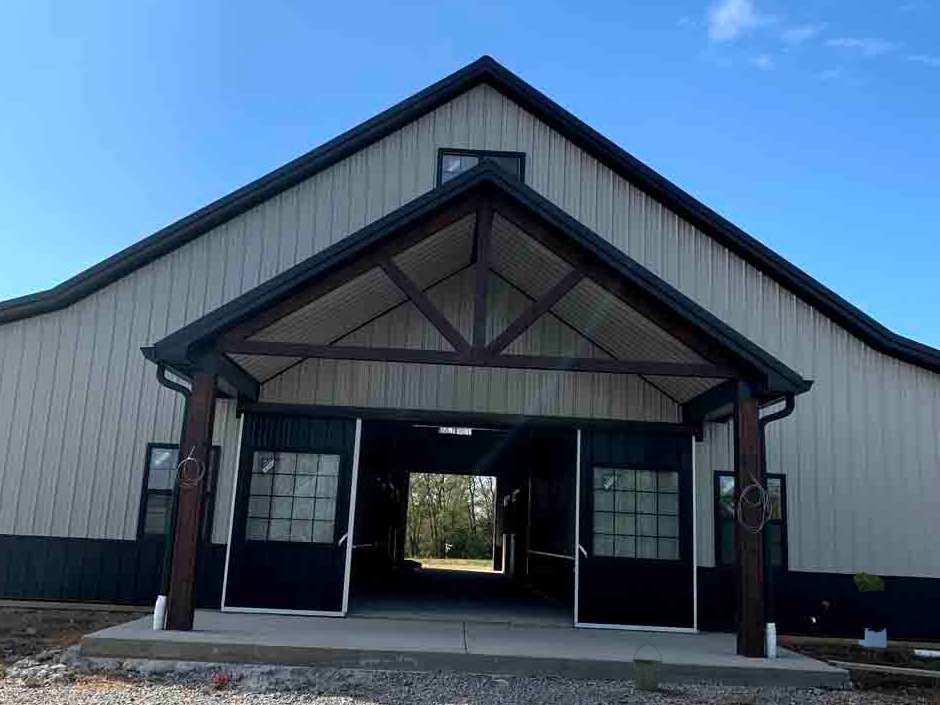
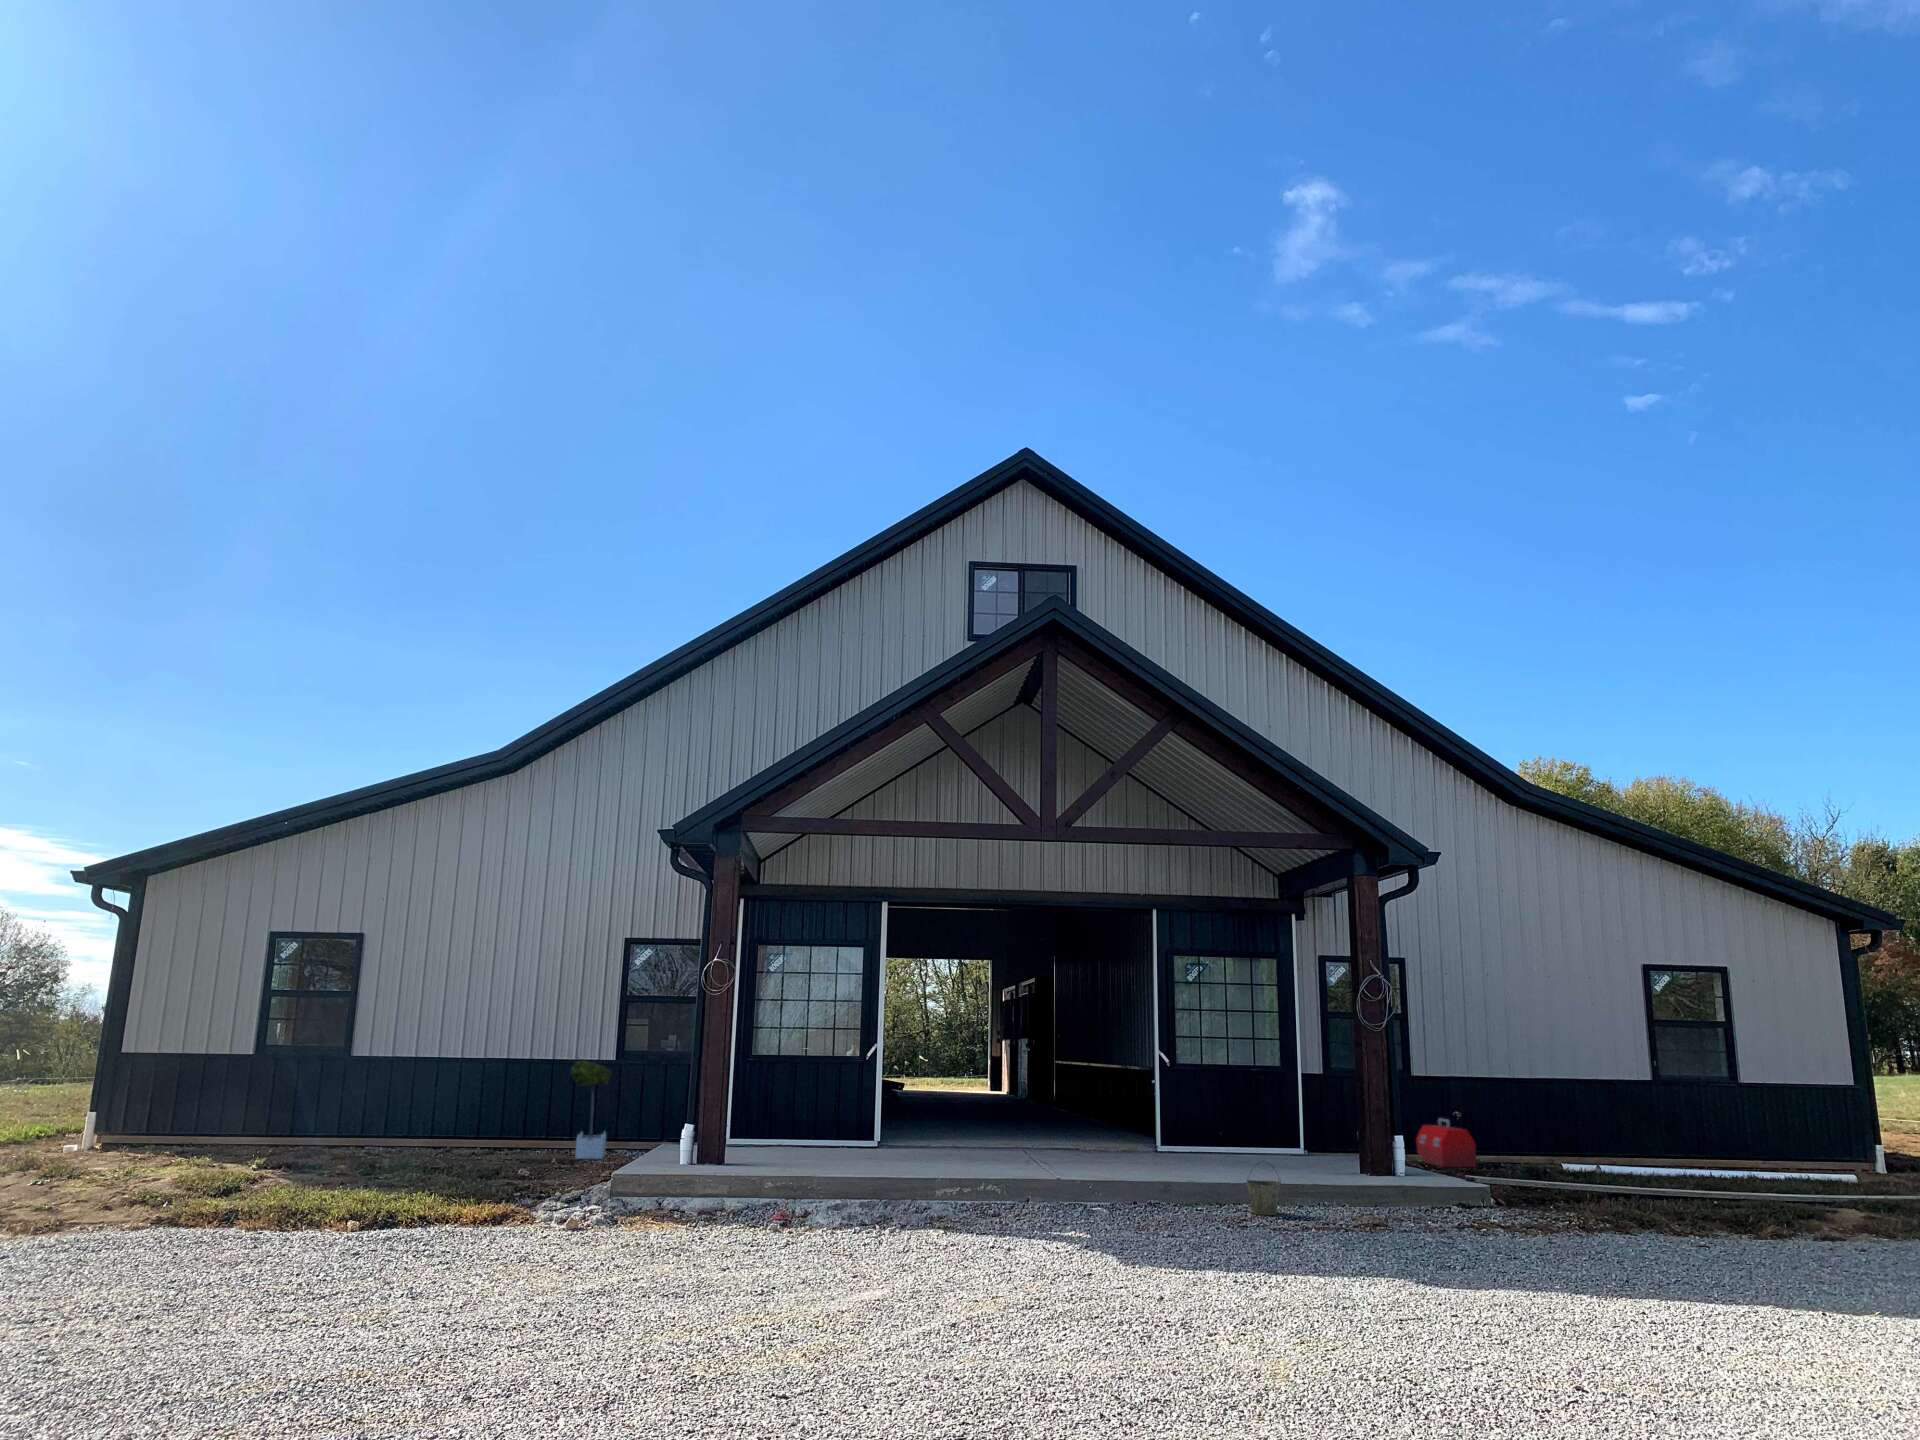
potted tree: present [854,572,887,648] -> present [570,1060,612,1159]
toolbox: none [790,607,839,648] -> present [1416,1118,1477,1167]

